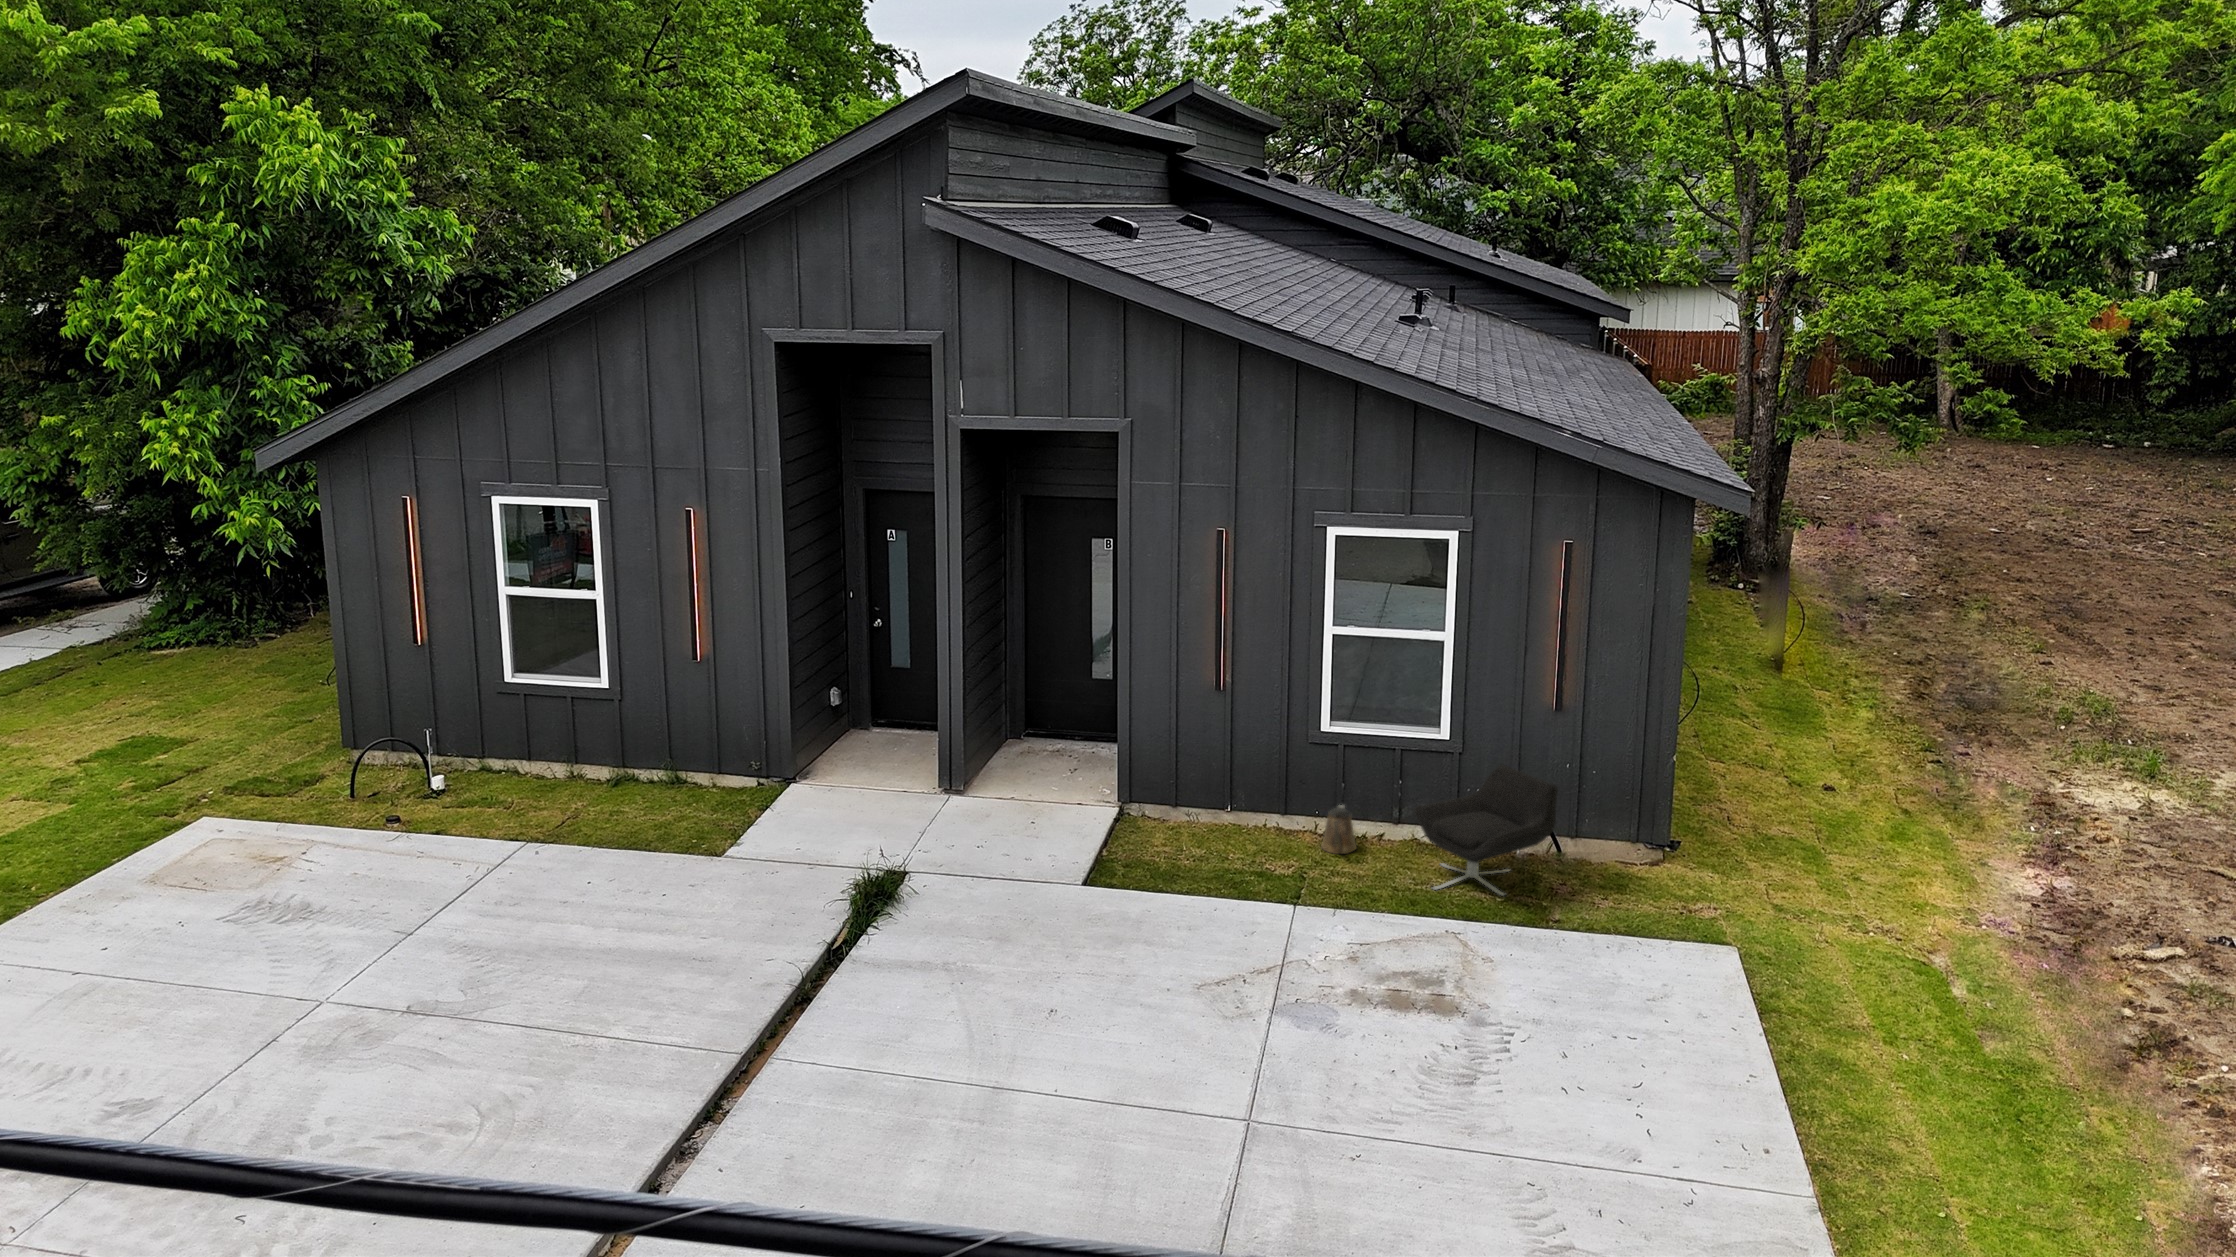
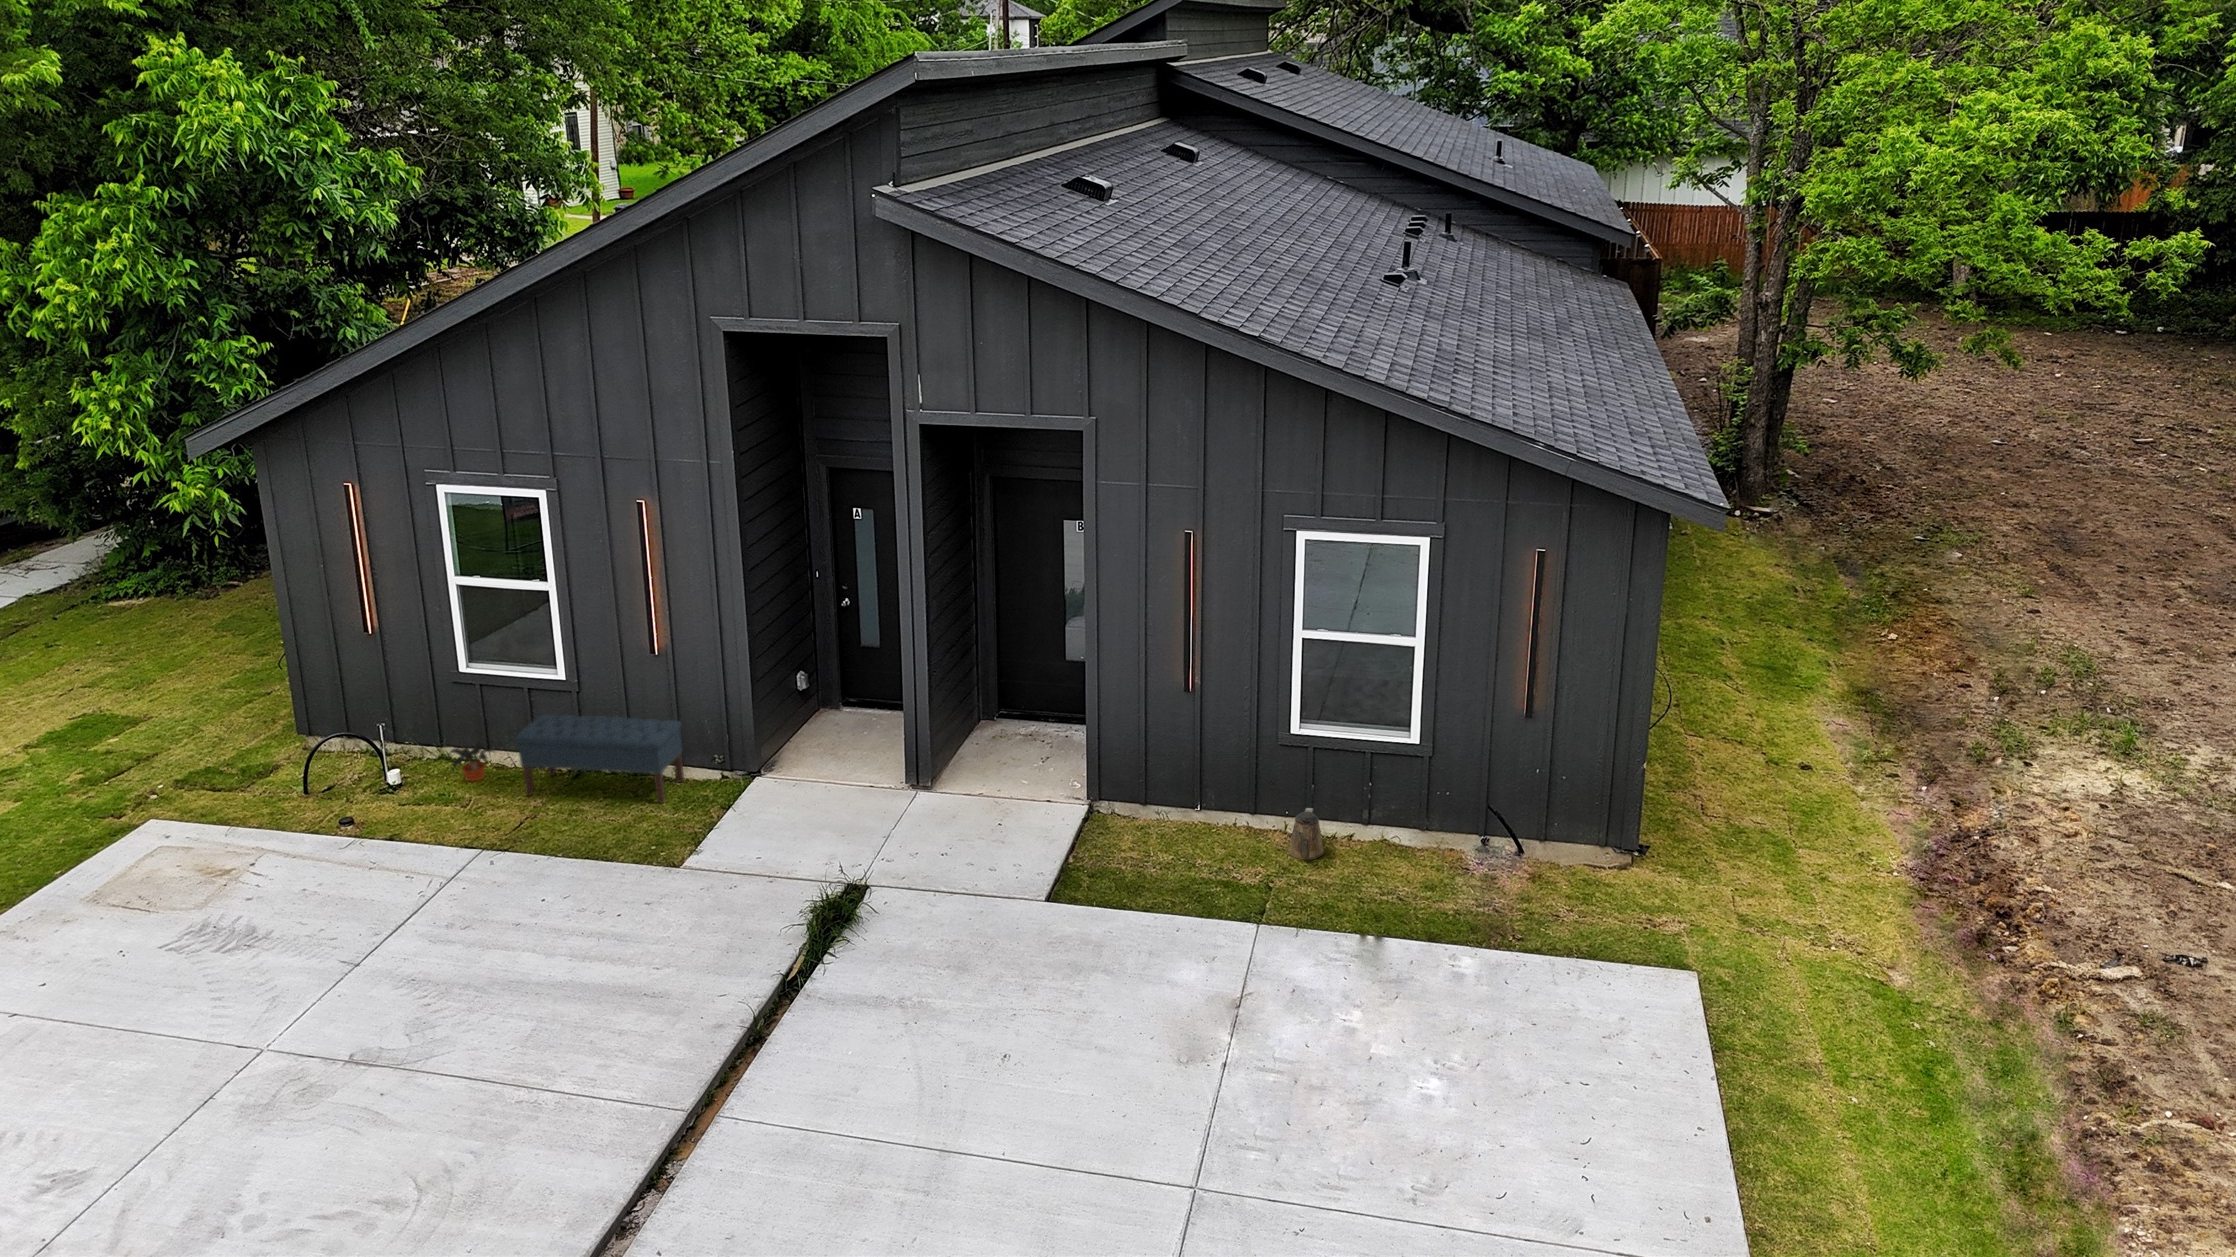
bench: none [560,719,721,804] -> present [515,714,684,804]
potted plant: none [491,746,537,785] -> present [450,741,491,781]
lounge chair: present [1414,765,1558,895] -> none [1380,771,1525,910]

